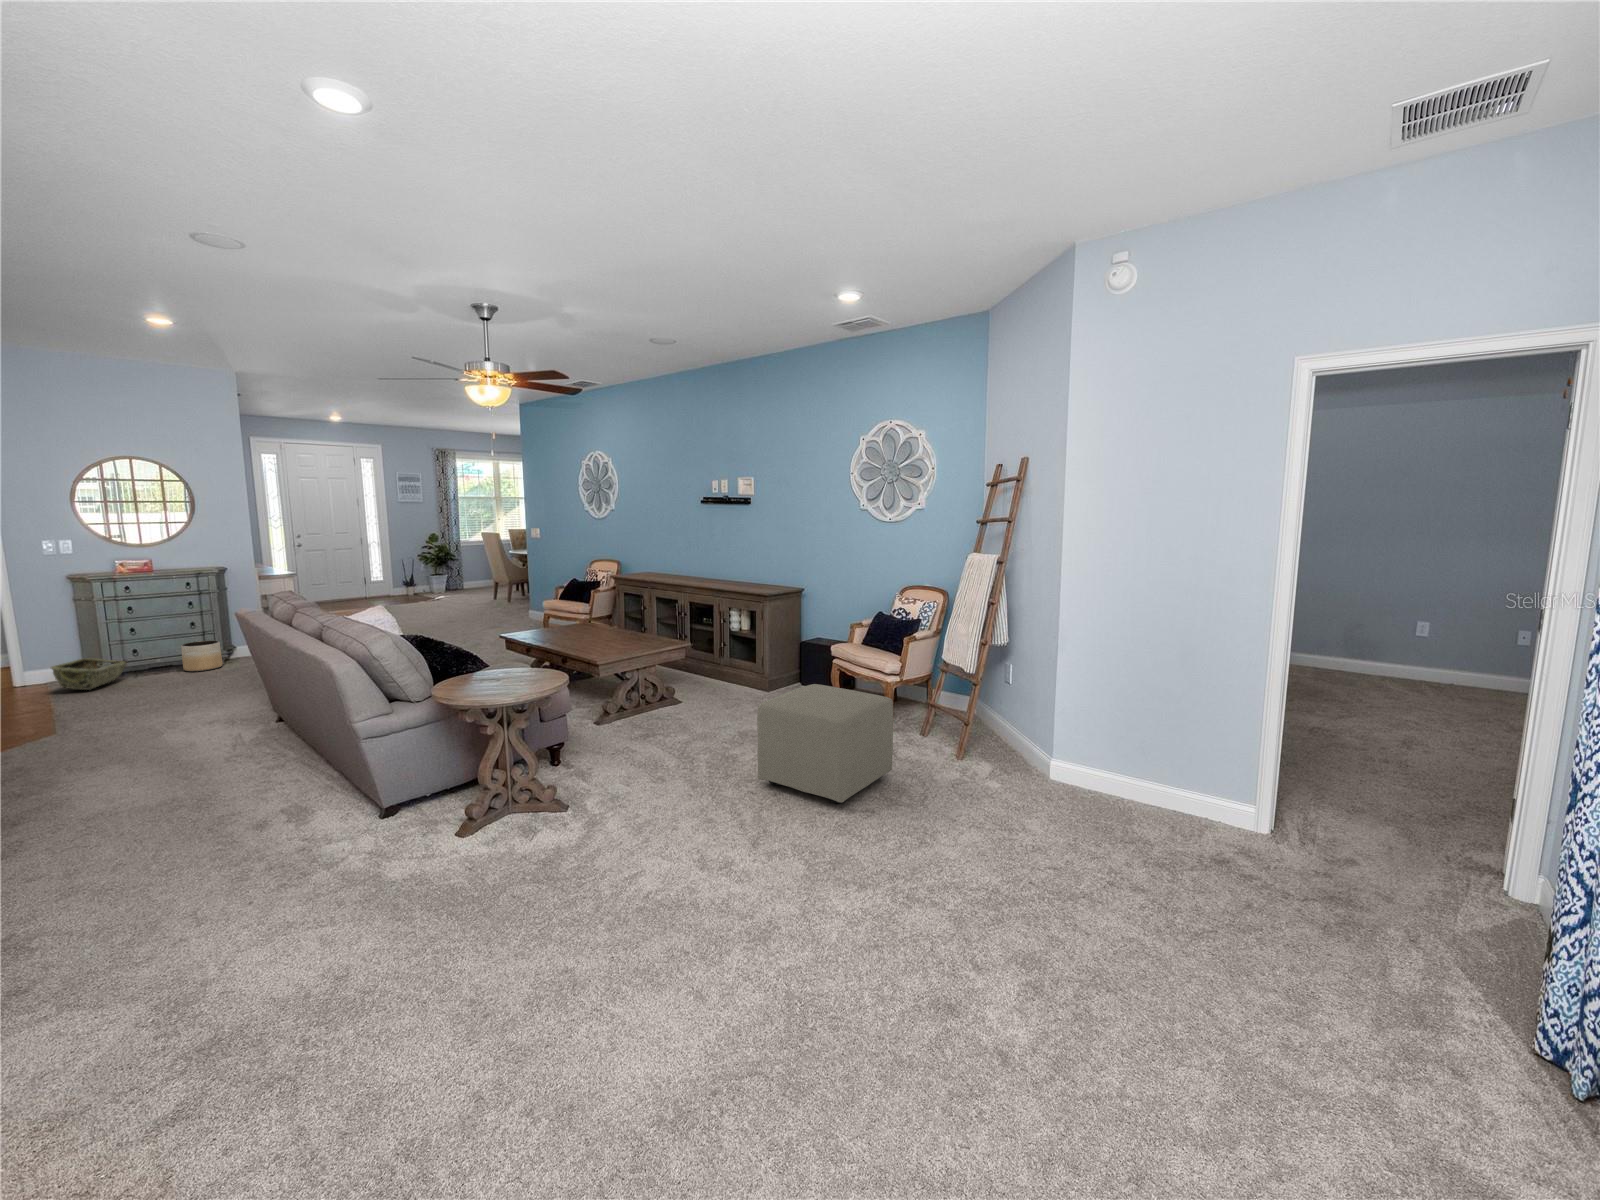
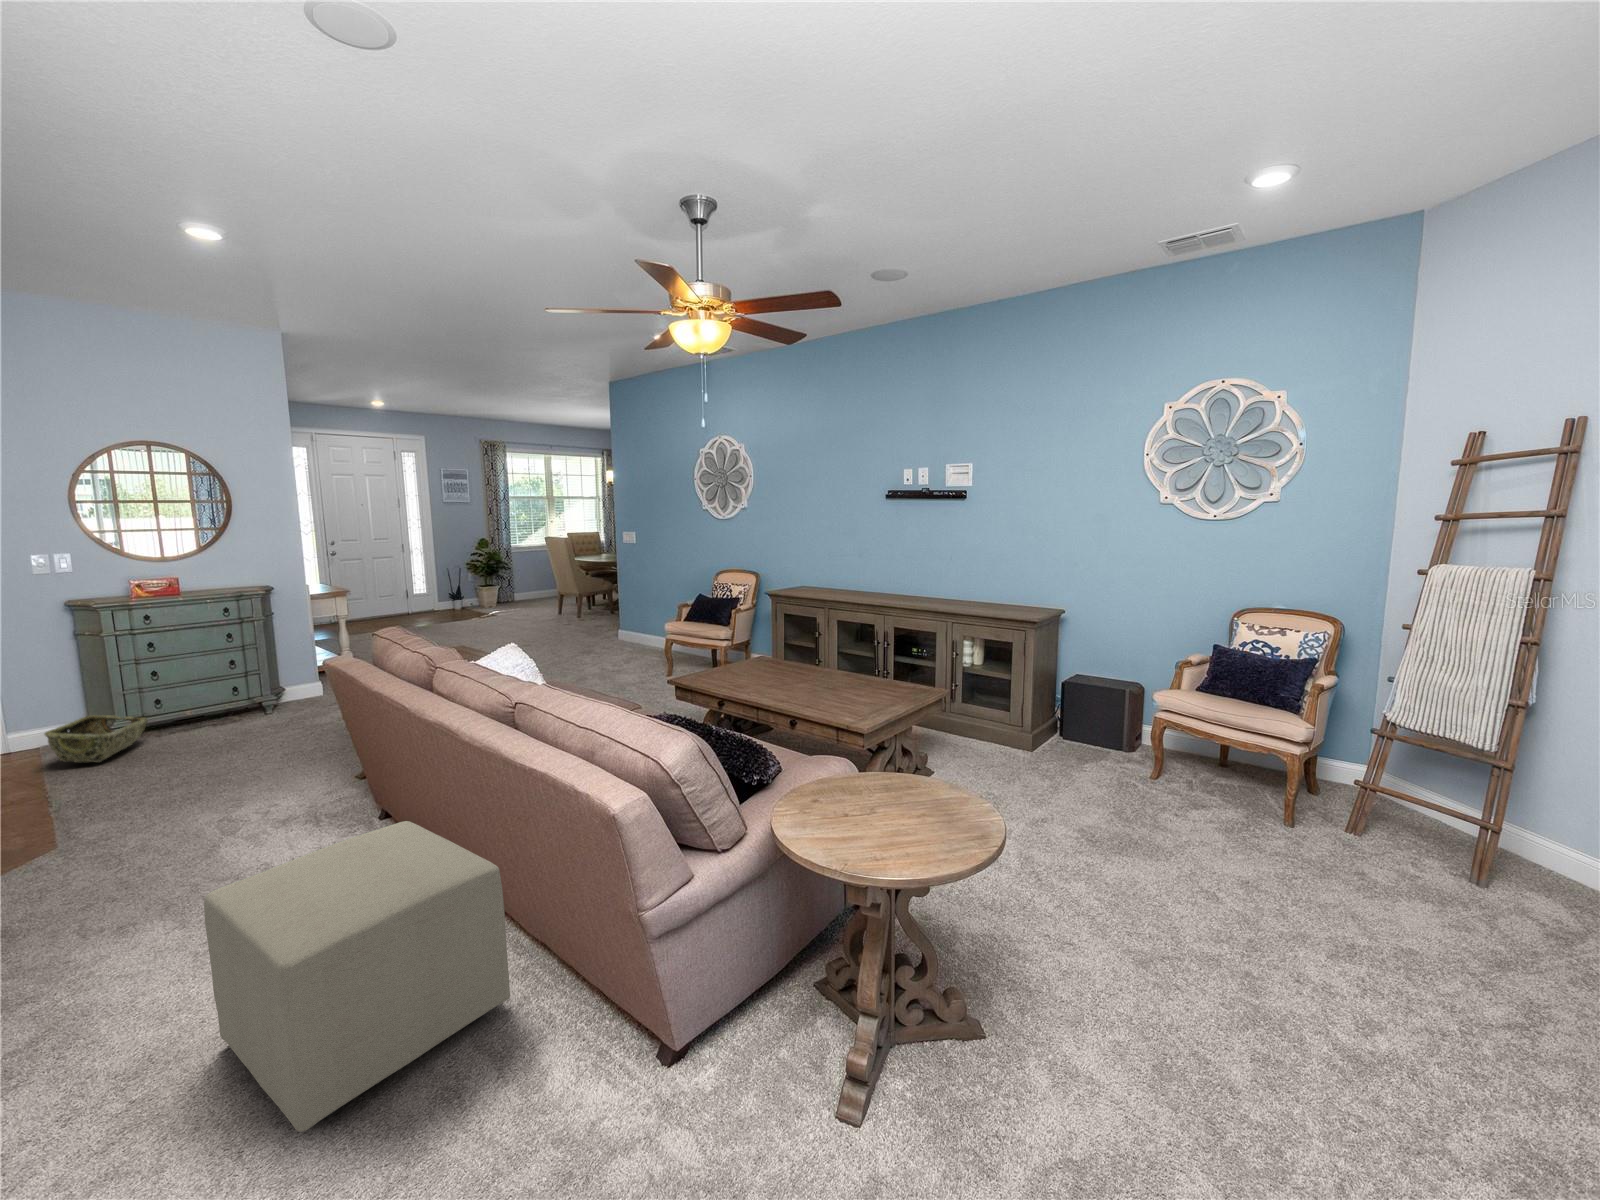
planter: present [181,640,223,672] -> none [219,684,273,727]
ottoman: present [757,684,893,803] -> present [204,821,510,1132]

